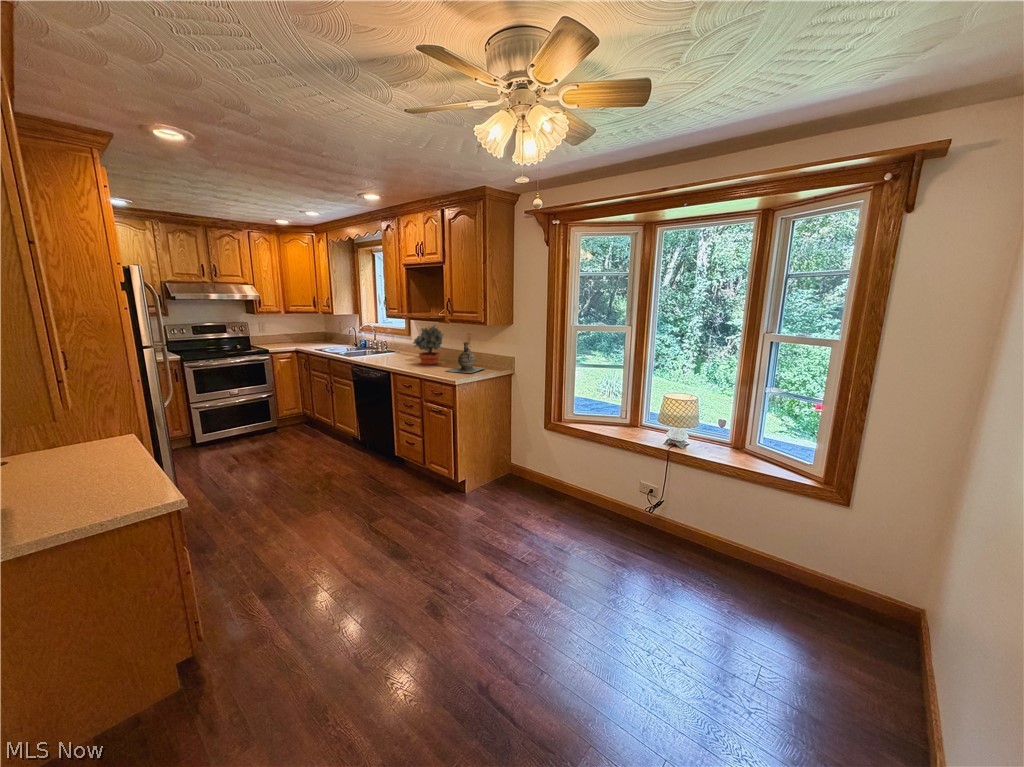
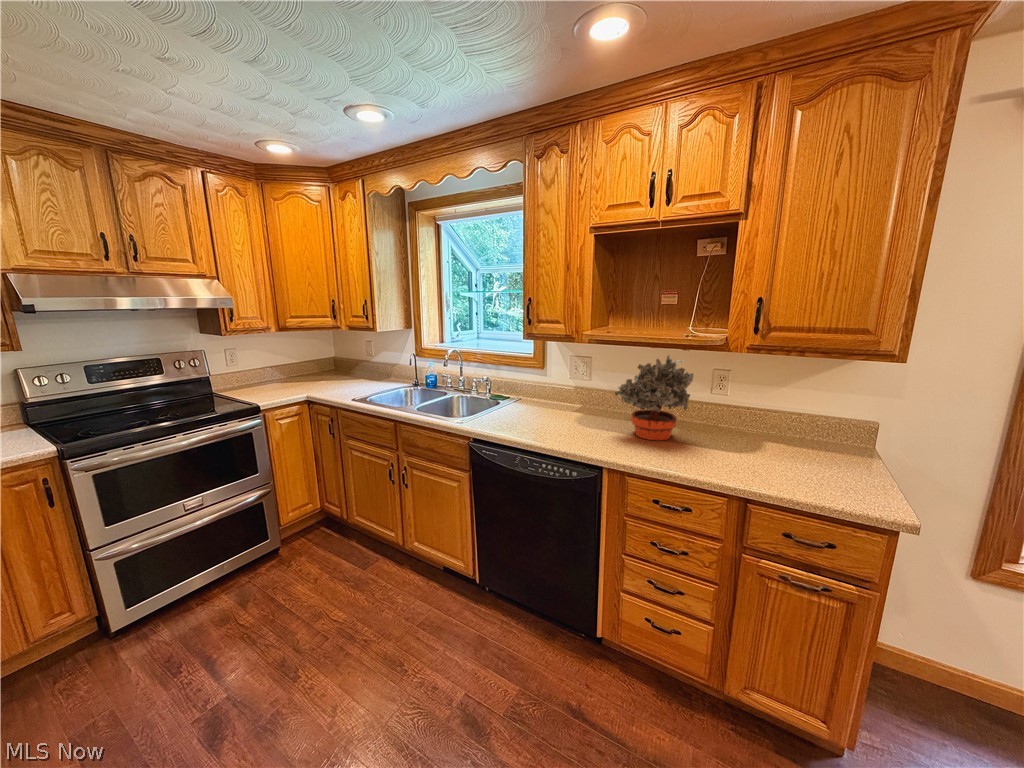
ceramic jug: present [446,342,484,373] -> none [750,400,854,479]

